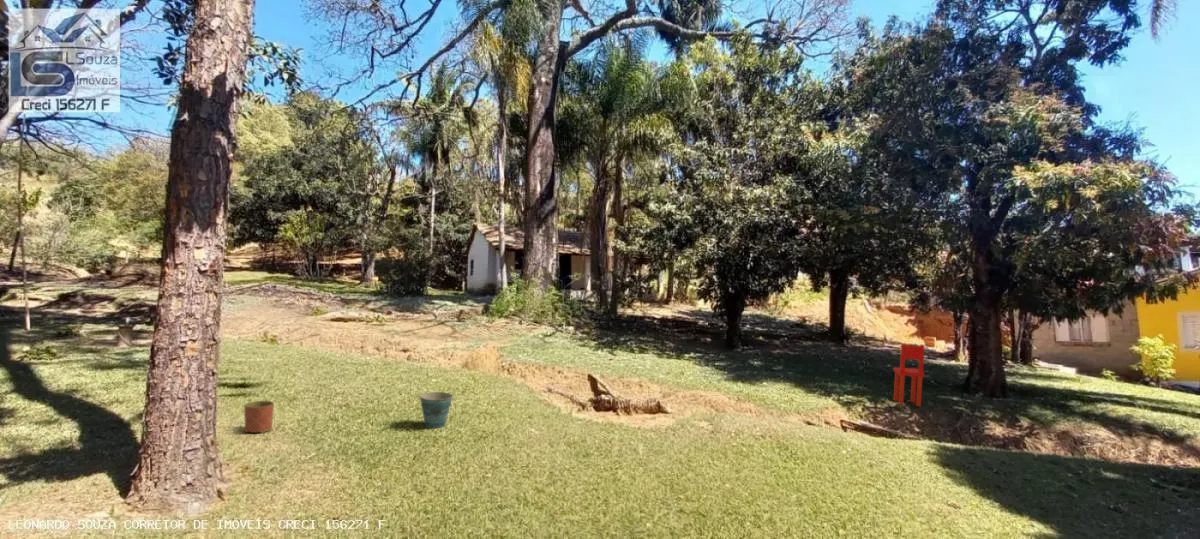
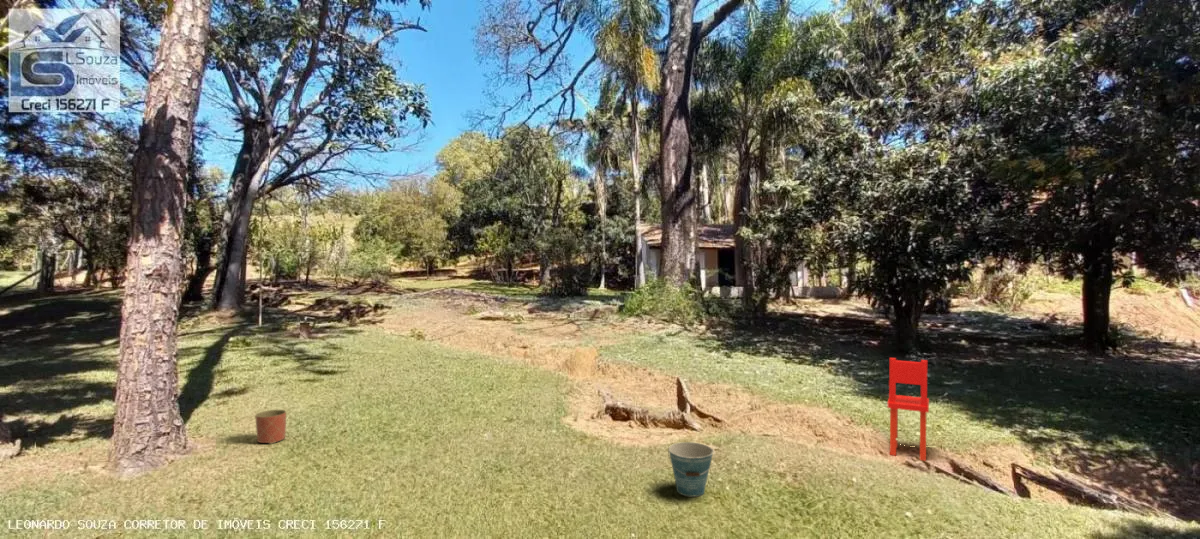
chair: present [893,344,925,406] -> present [887,358,929,461]
bucket: present [419,392,453,428] -> present [668,442,714,496]

